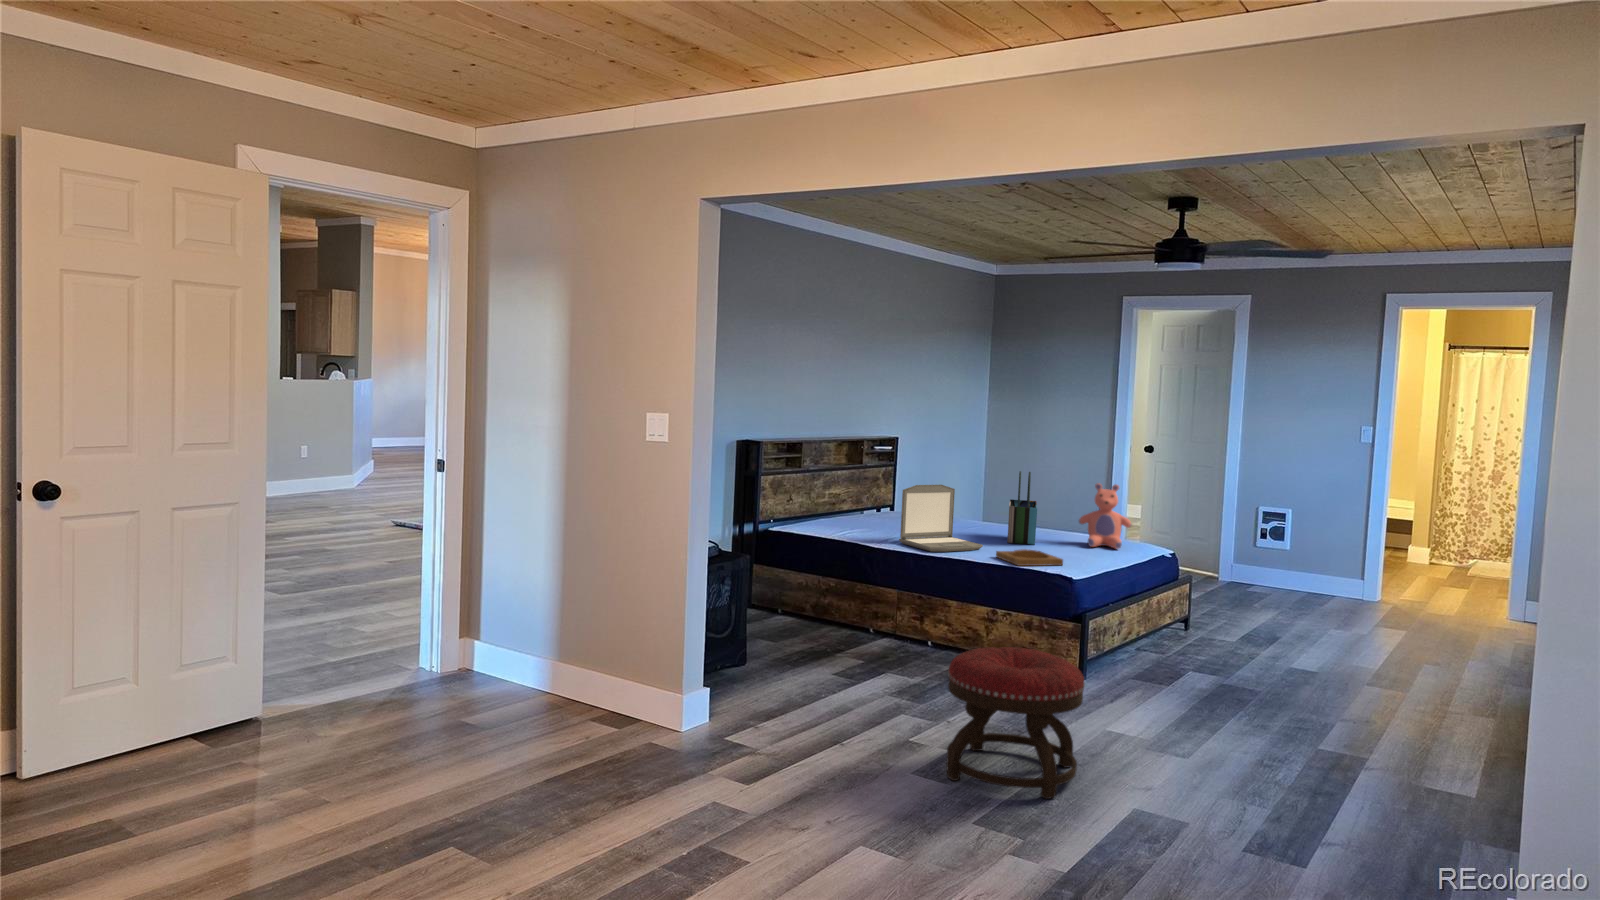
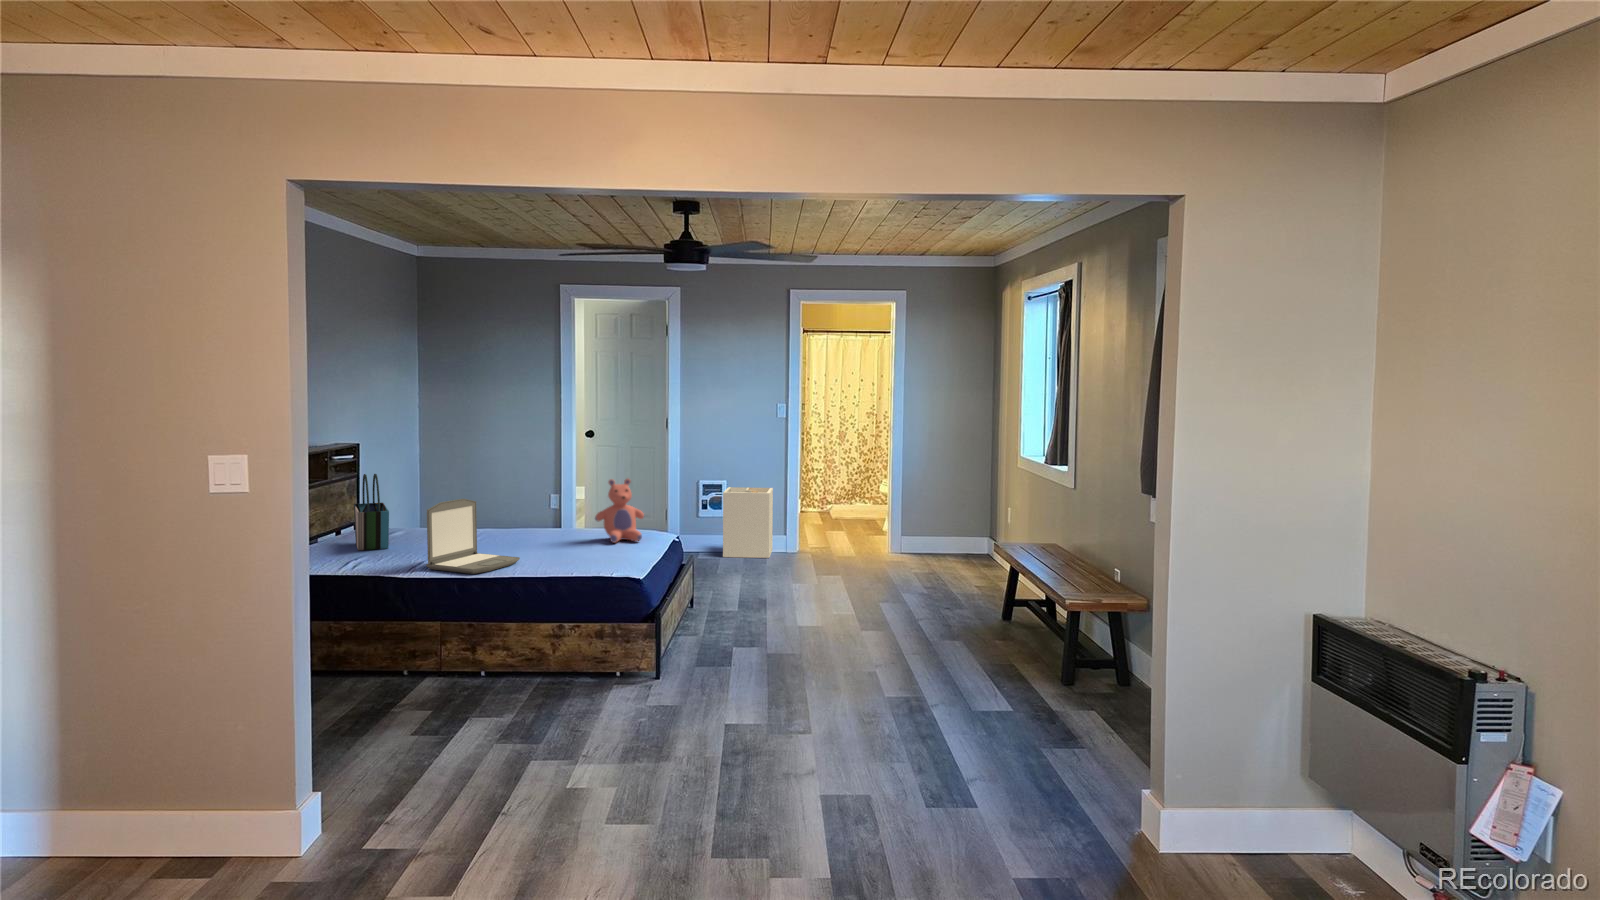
tote bag: present [1007,471,1037,545] -> present [354,474,389,550]
laundry hamper: none [1273,517,1348,602] -> present [723,487,773,558]
tray: present [996,549,1063,566] -> none [544,556,616,575]
ottoman: present [946,647,1085,799] -> none [624,664,761,819]

